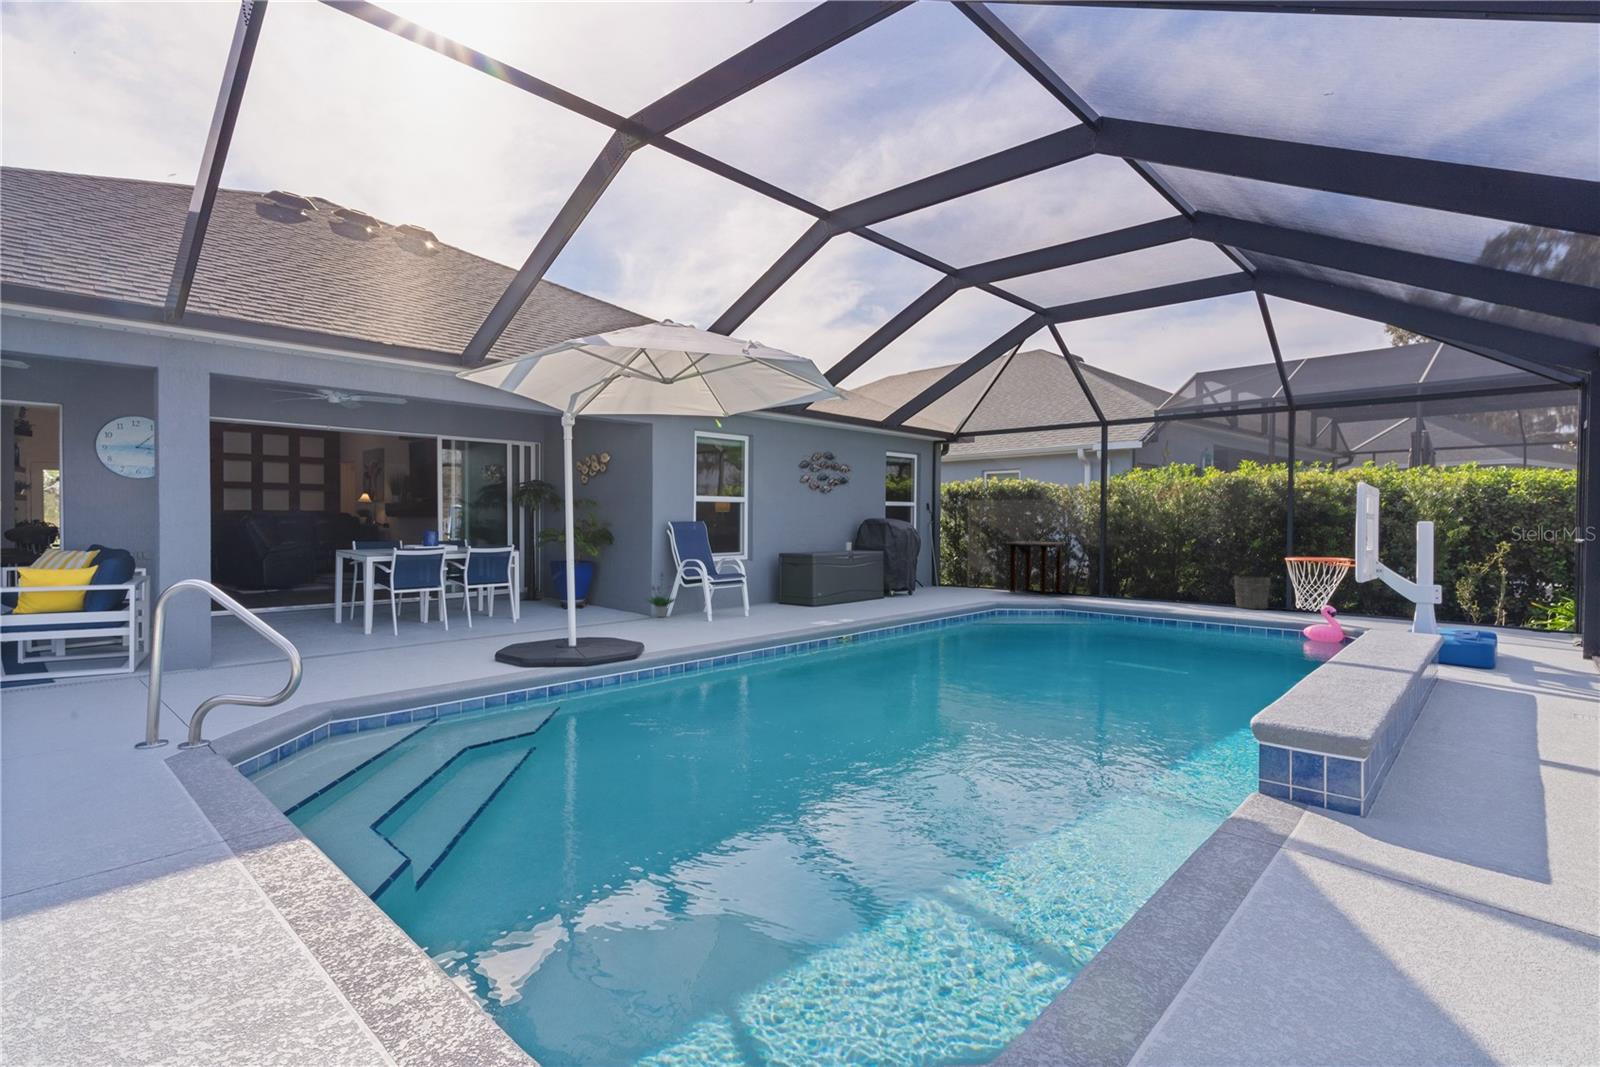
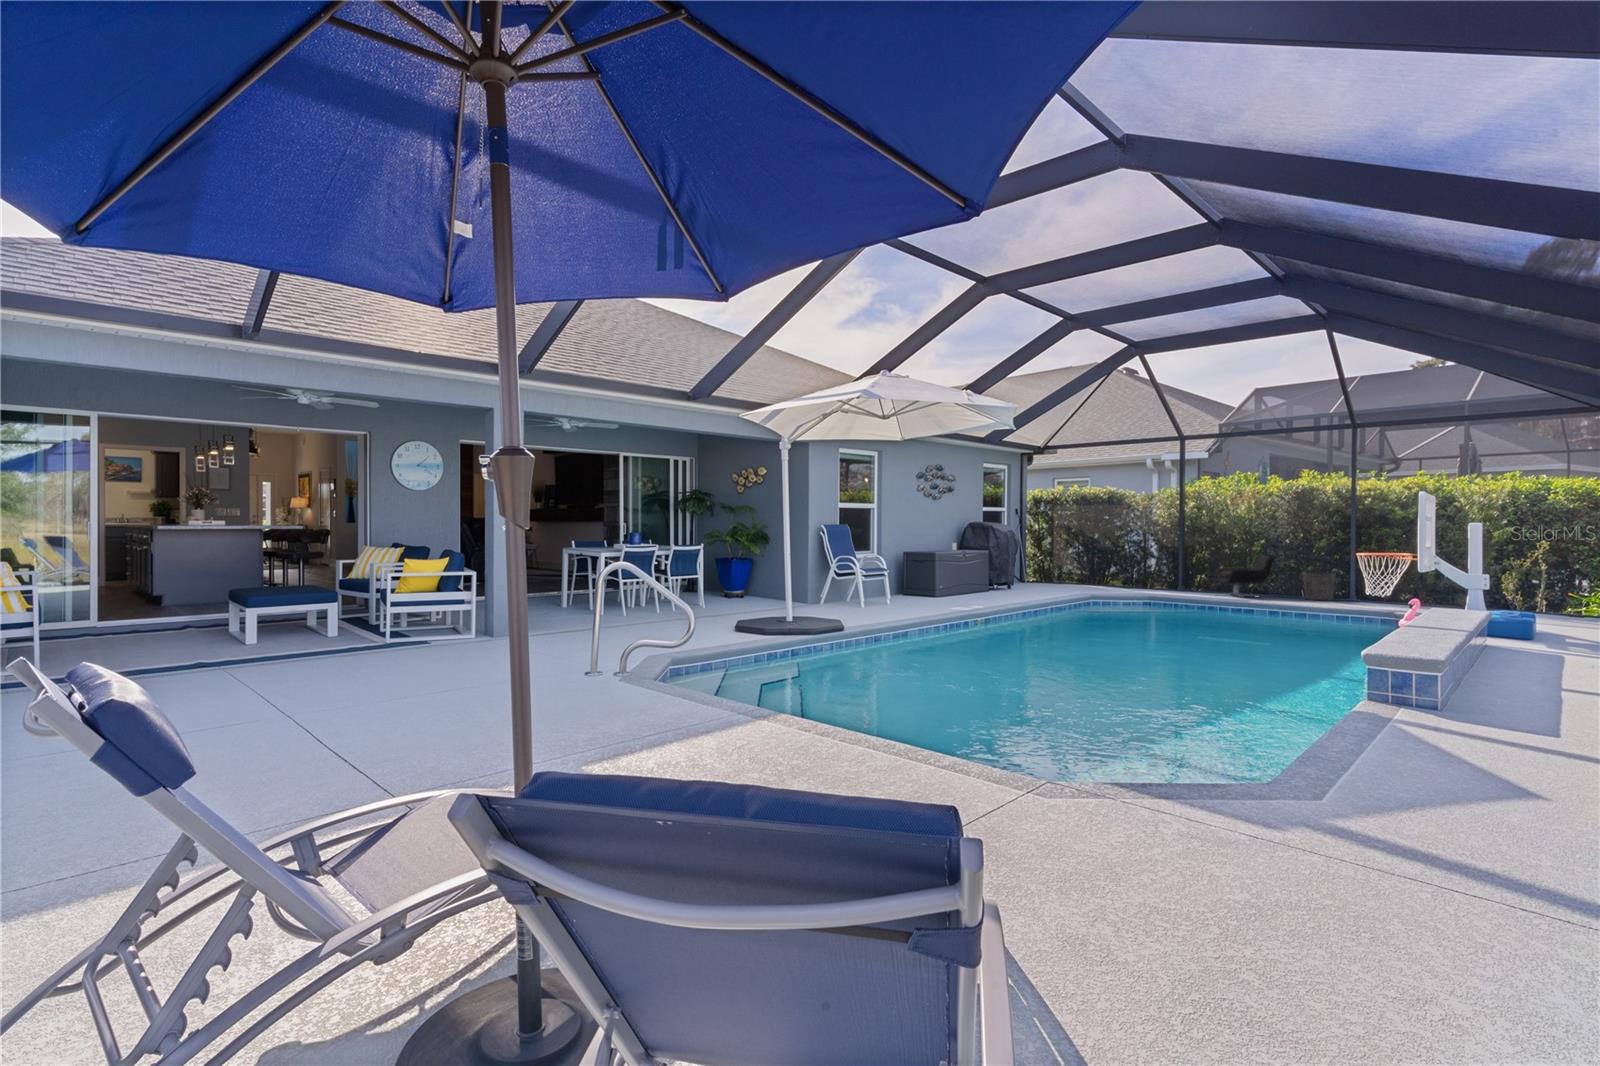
side table: present [1004,541,1068,594] -> none [1089,543,1147,589]
lounge chair: none [1136,556,1203,605] -> present [1216,555,1274,598]
potted plant: present [646,573,675,617] -> none [802,567,829,605]

